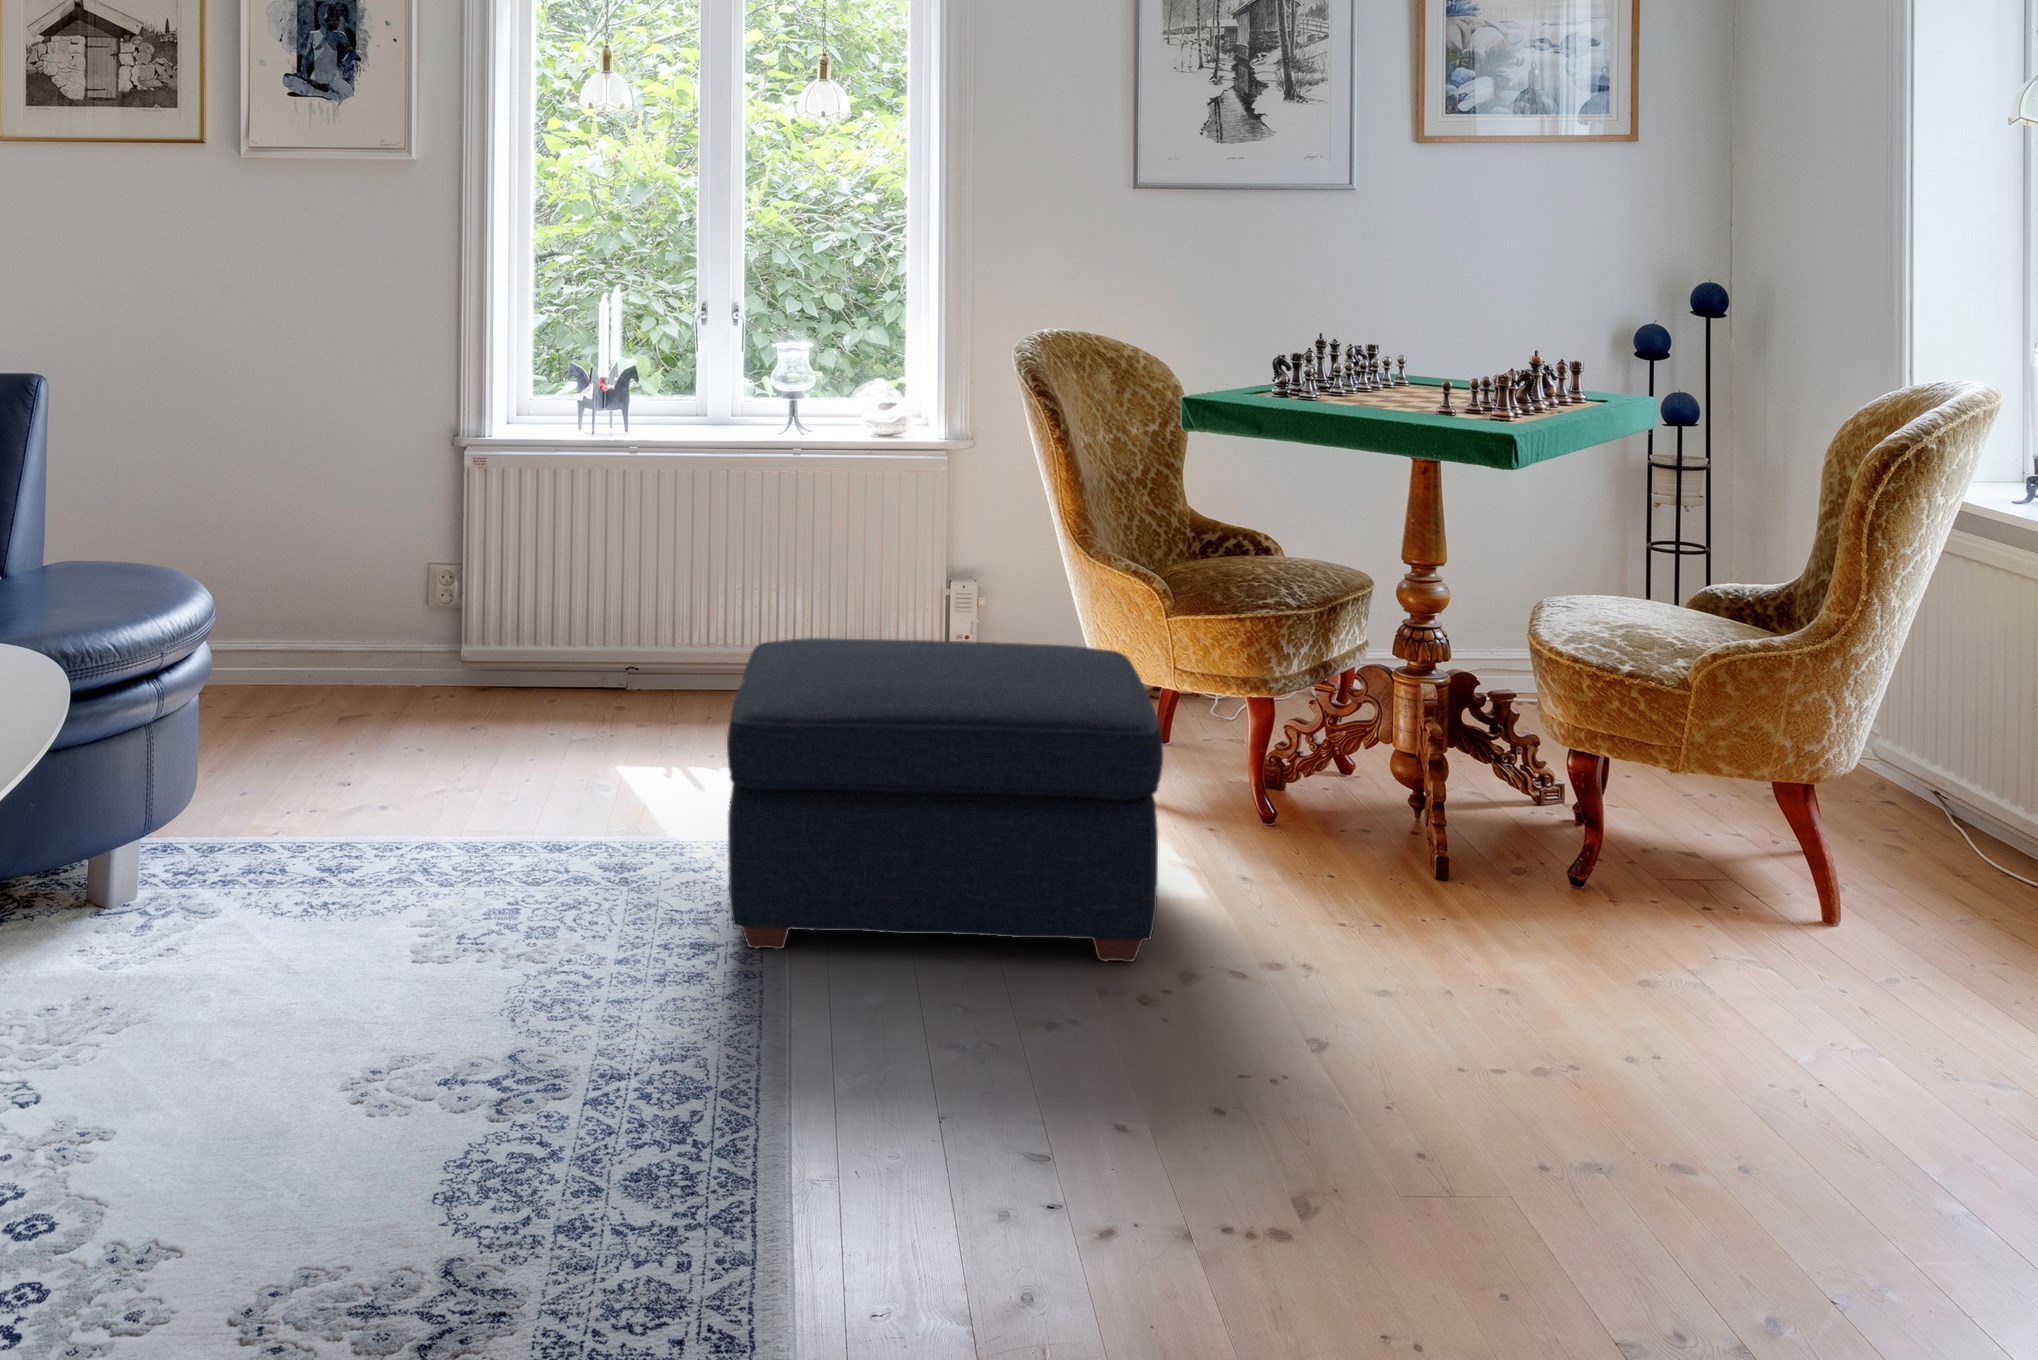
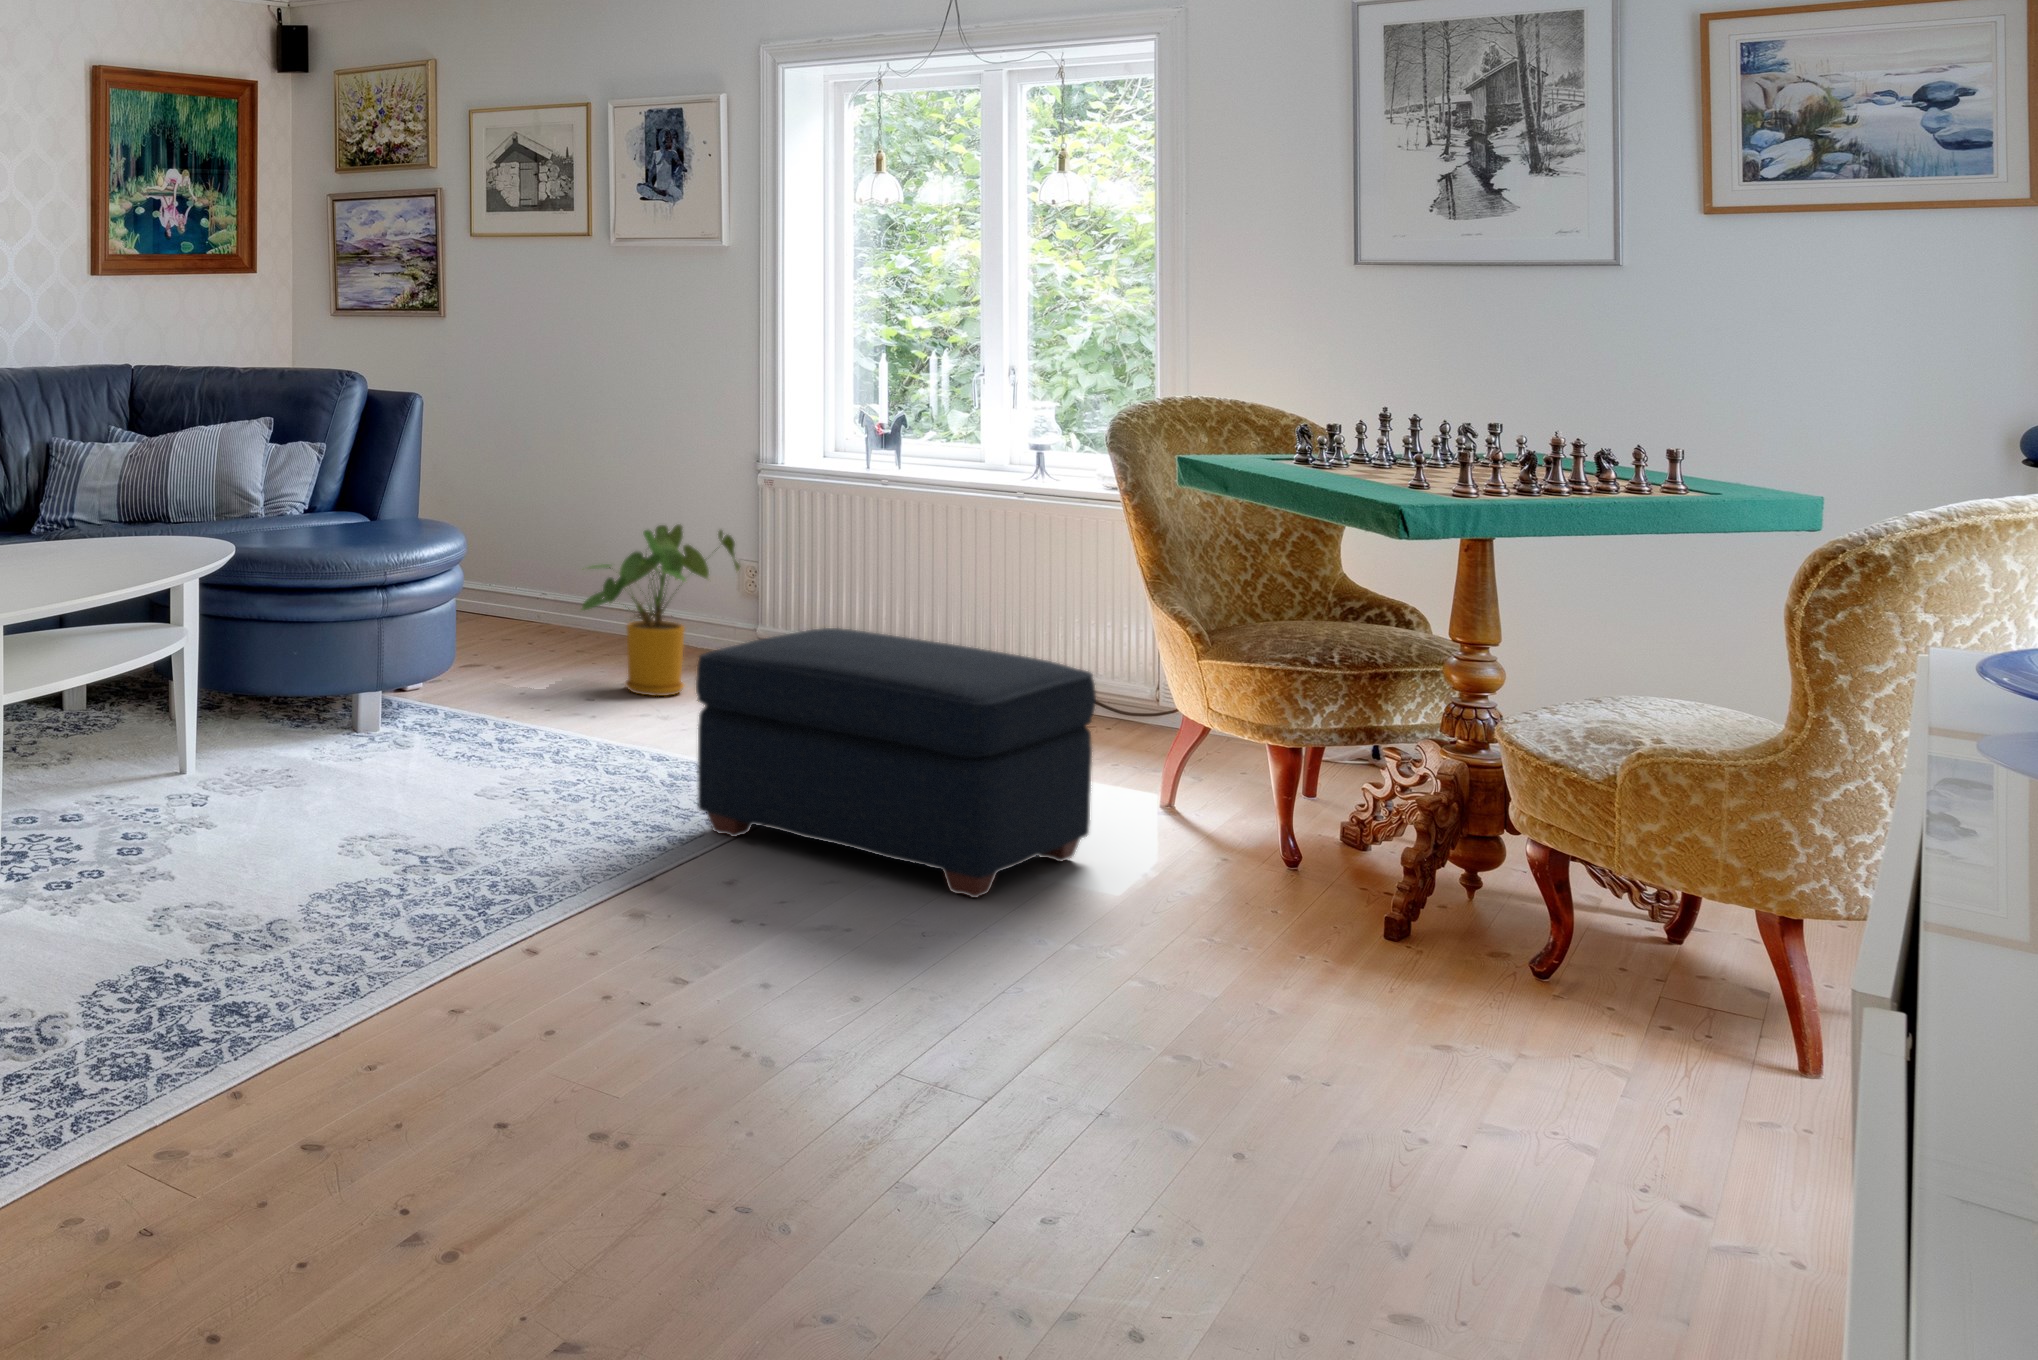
house plant: none [266,505,452,730] -> present [582,525,740,696]

